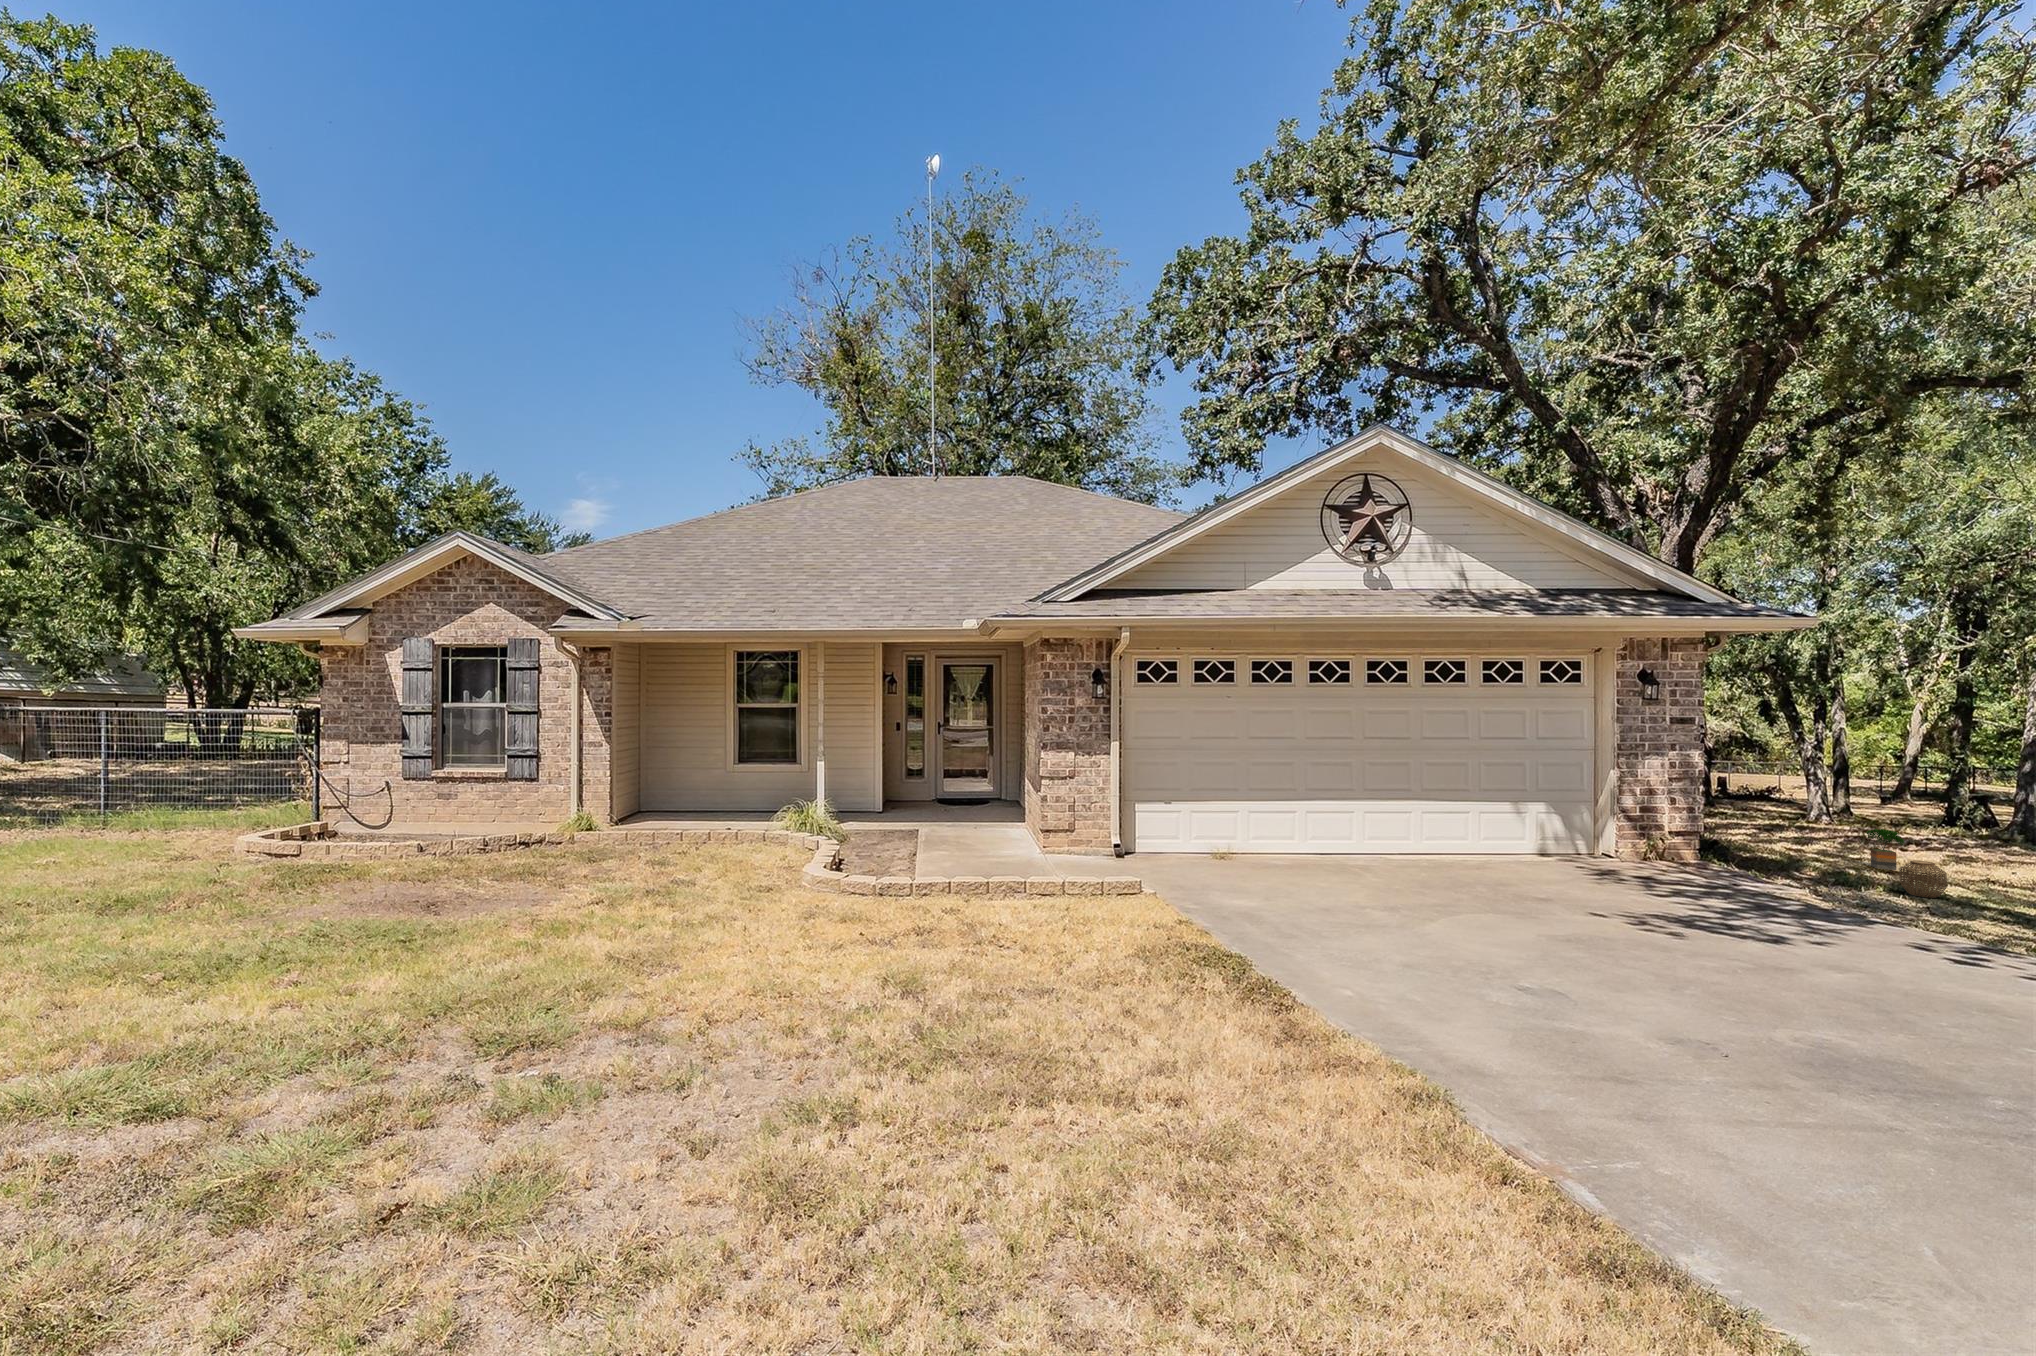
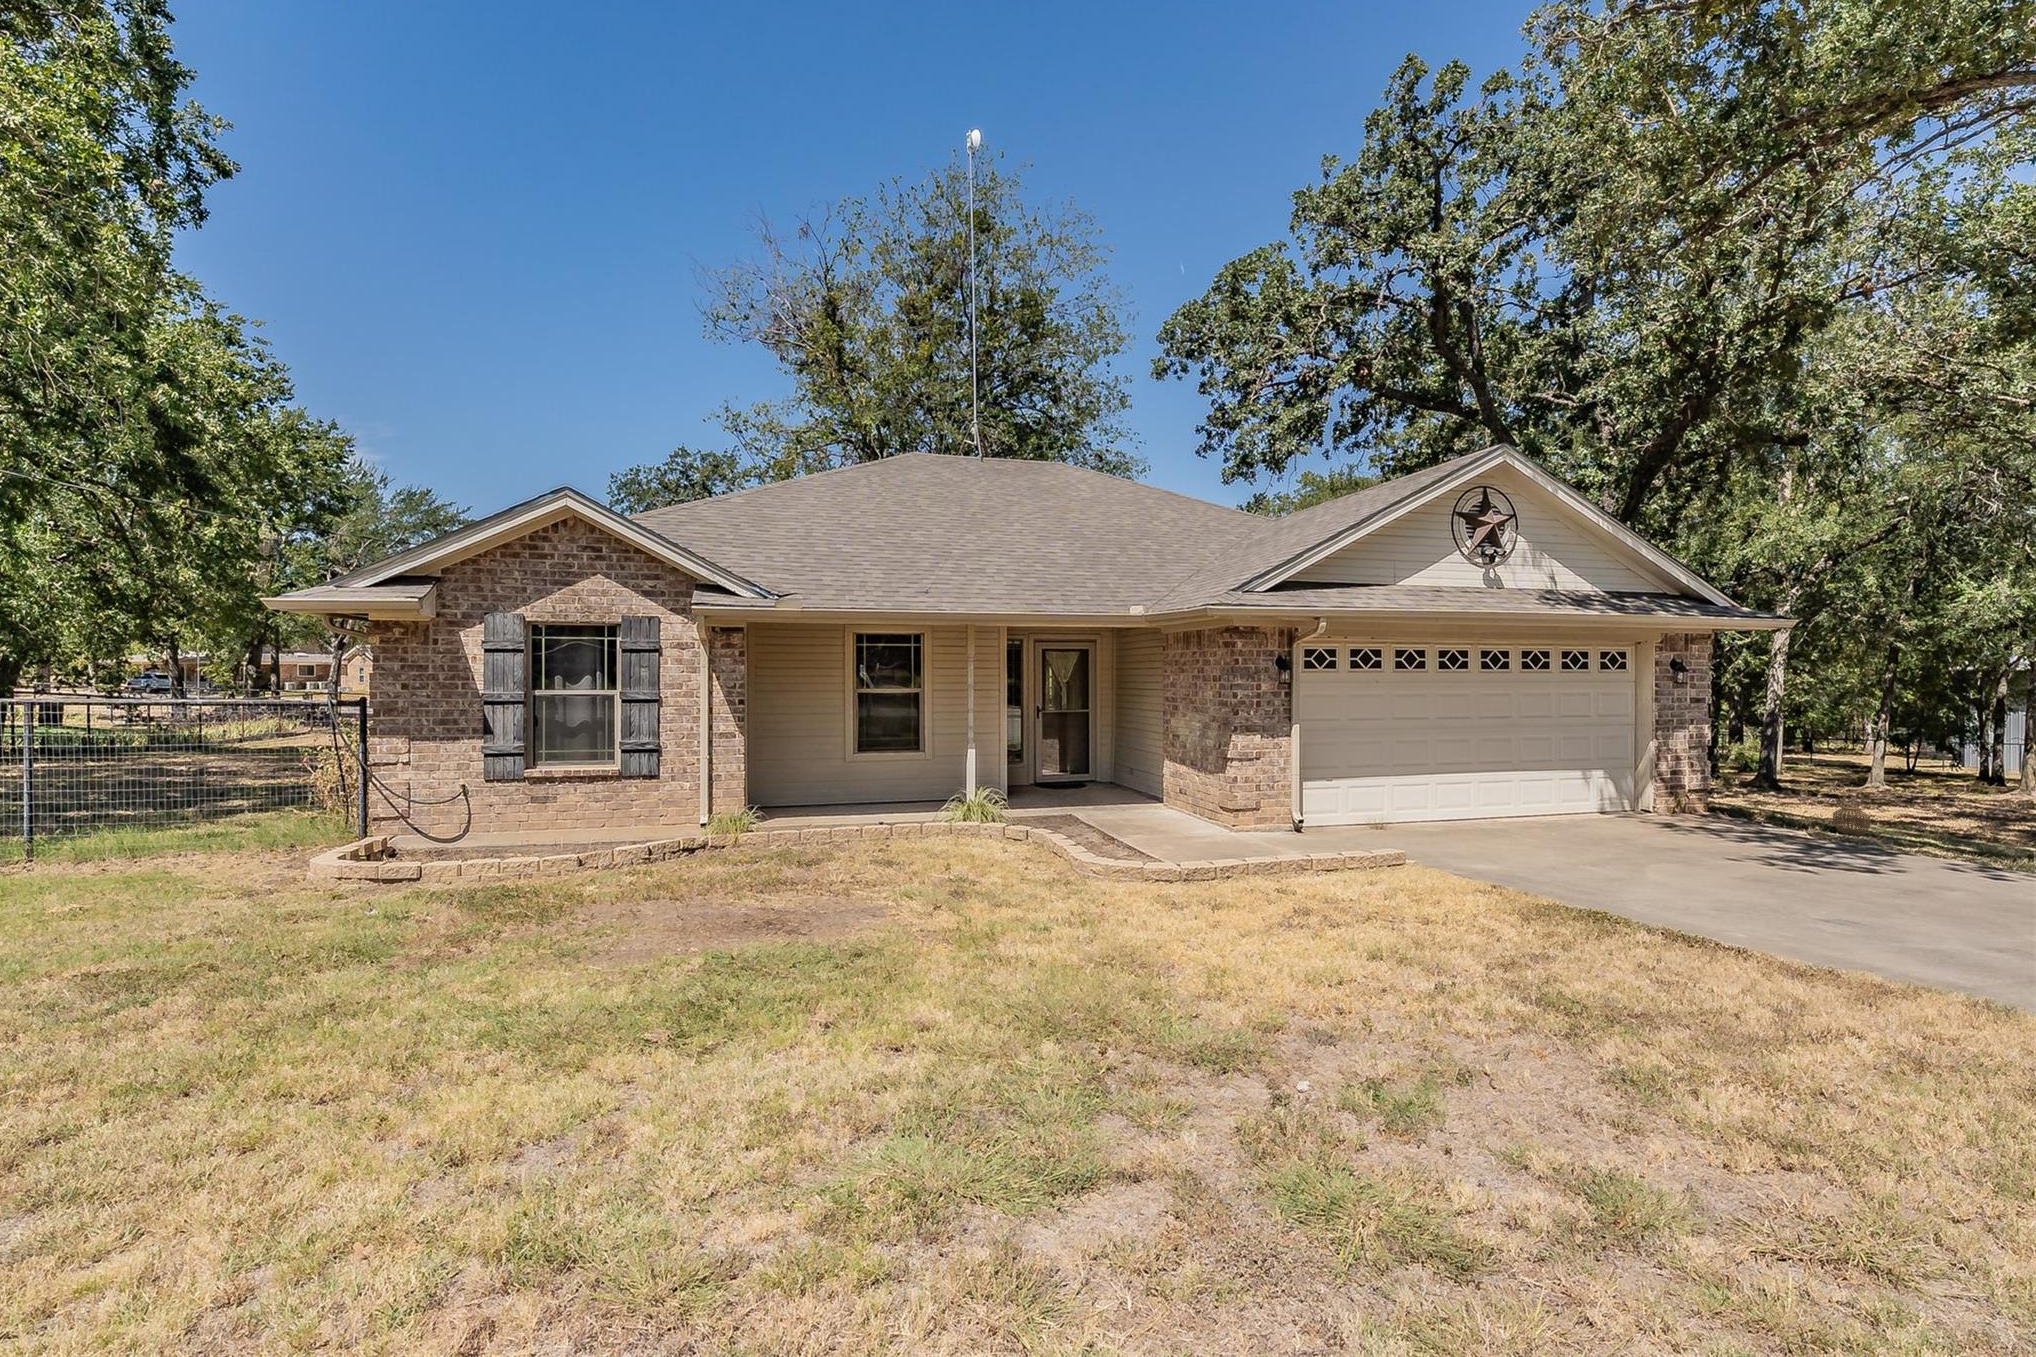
potted tree: present [1866,829,1904,870] -> none [1748,781,1780,812]

